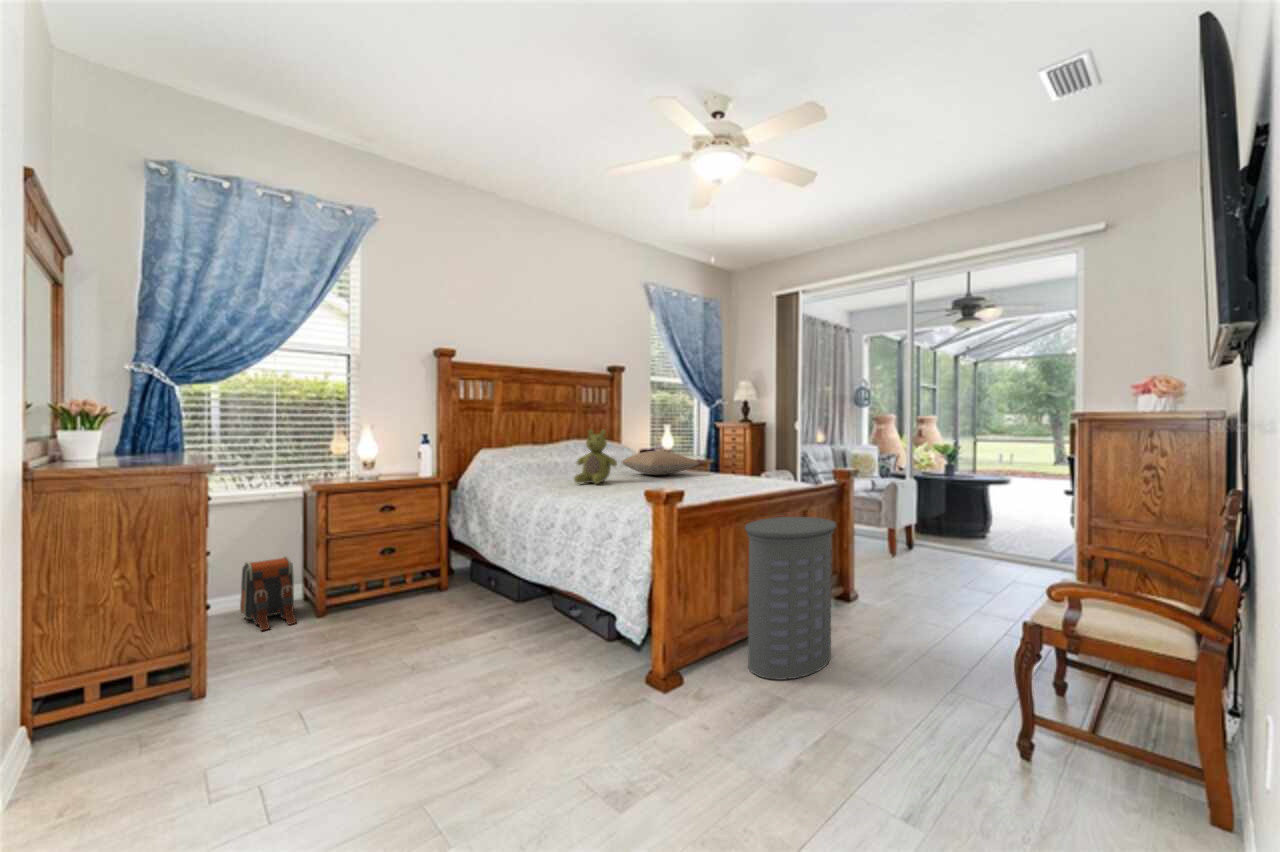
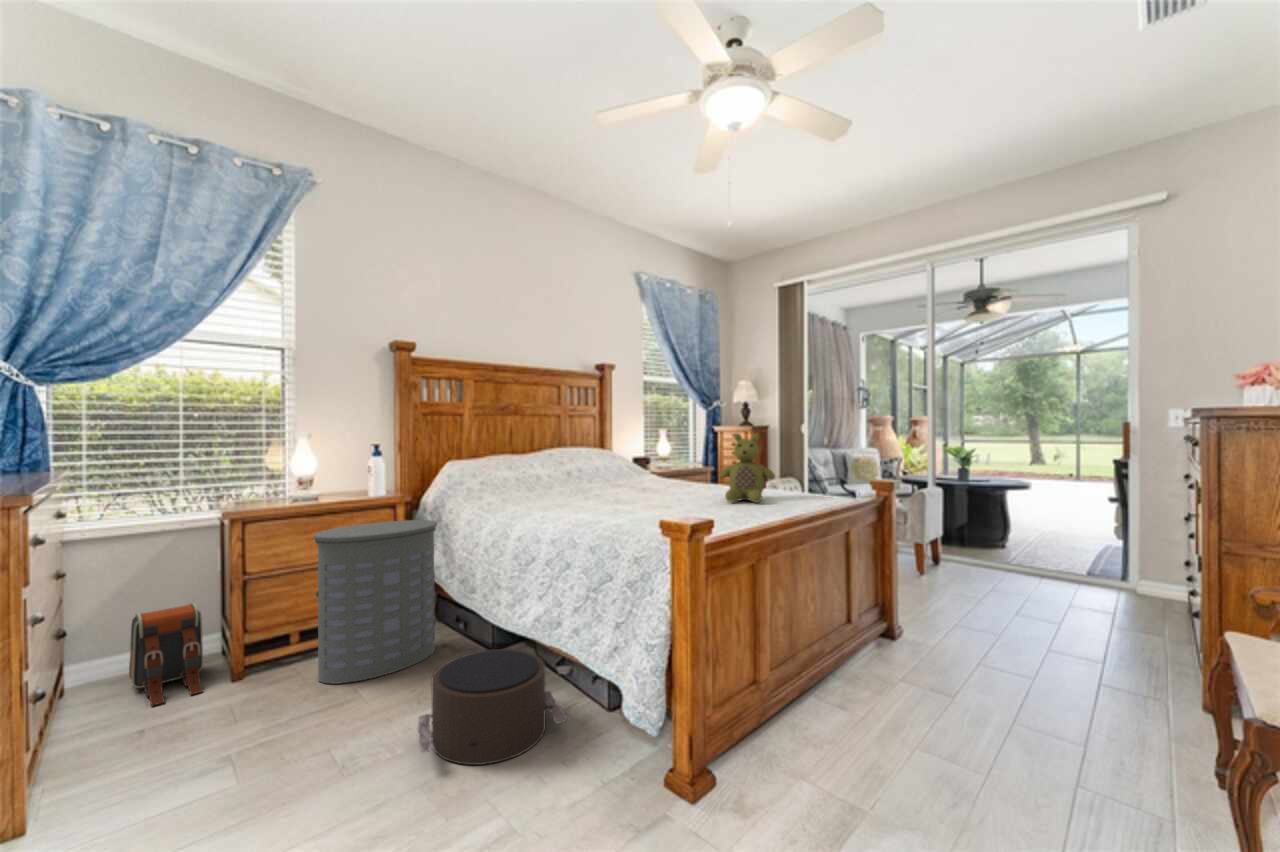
stuffed bear: present [574,430,617,484] -> present [720,433,775,503]
pillow: present [622,451,699,475] -> none [615,461,707,489]
laundry hamper: present [745,517,836,680] -> present [314,520,437,684]
pouf: none [463,593,575,671] -> present [418,649,567,765]

